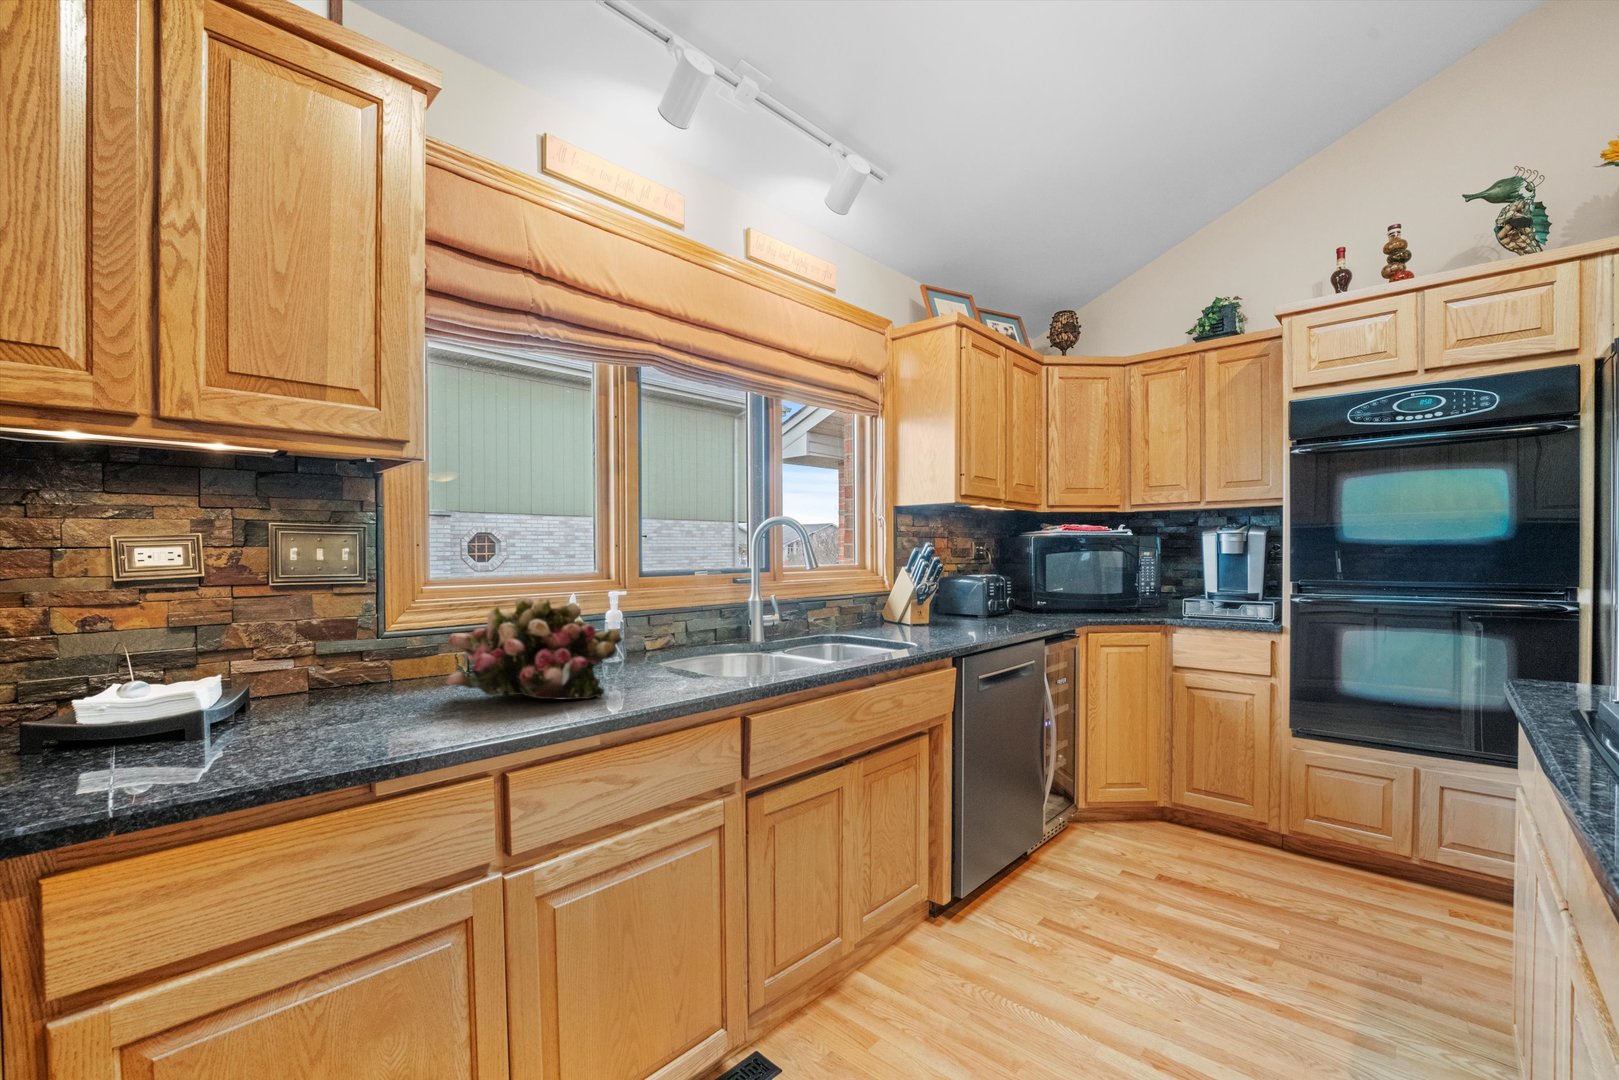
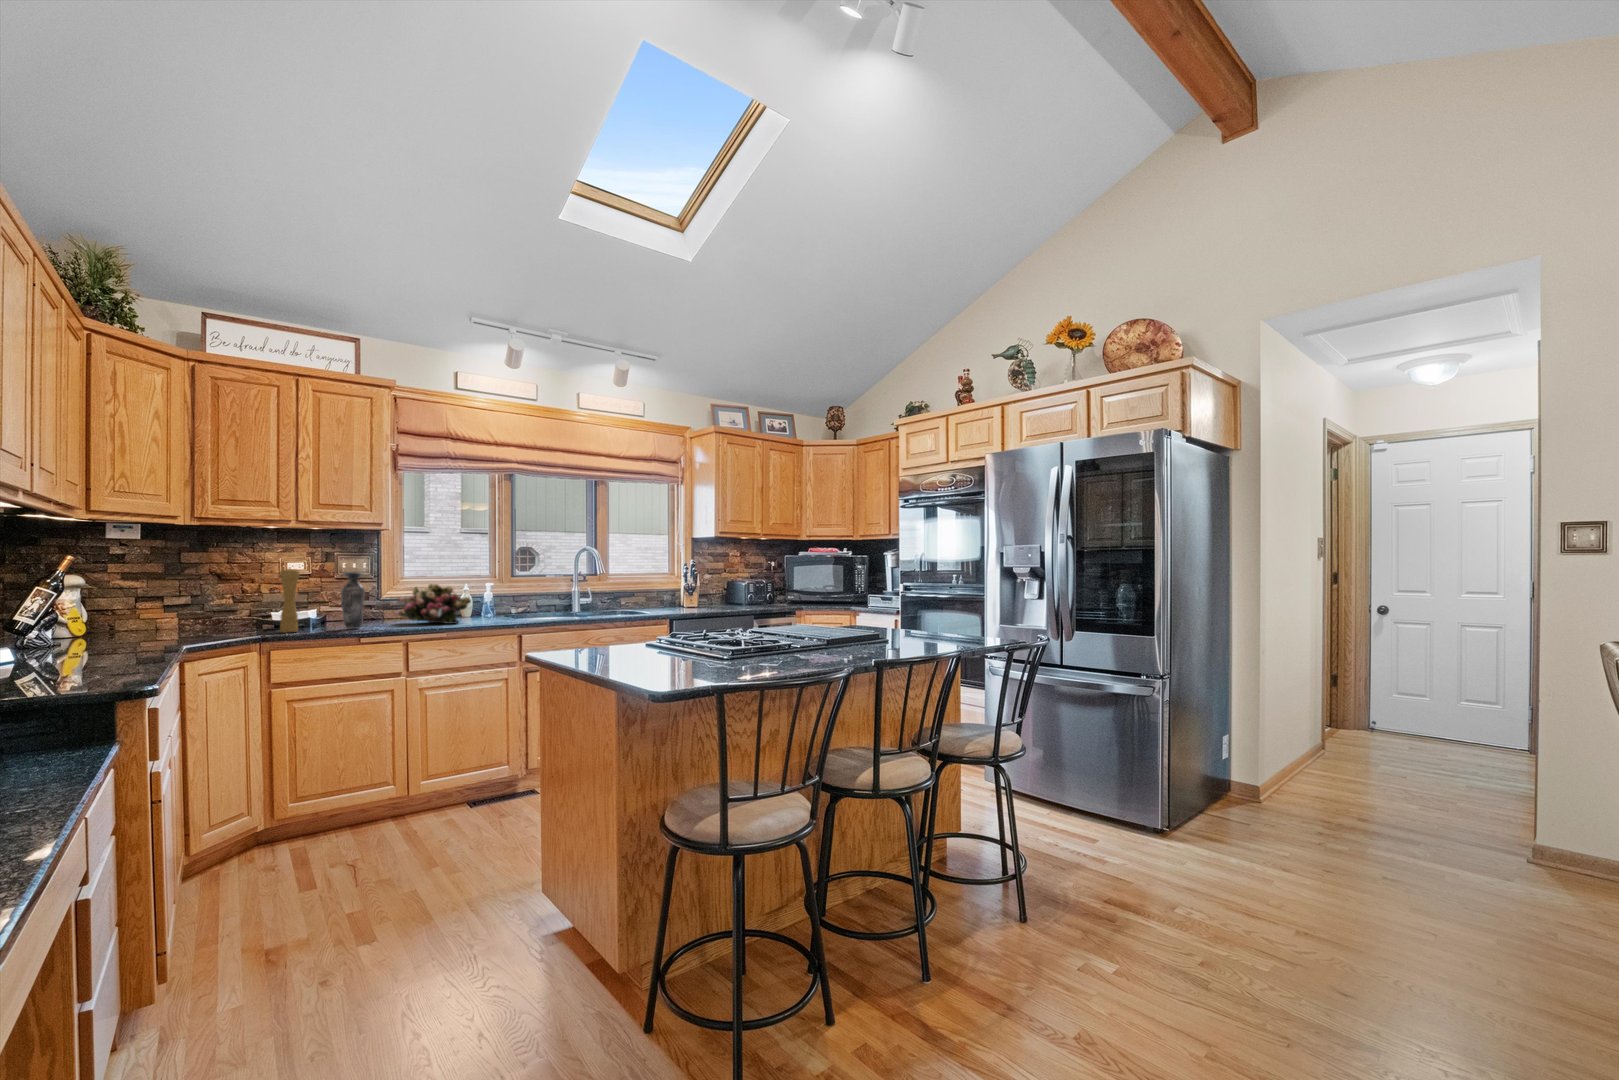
pepper mill: none [83,562,161,789] -> present [280,568,300,633]
vase: none [304,573,377,744] -> present [341,572,365,629]

